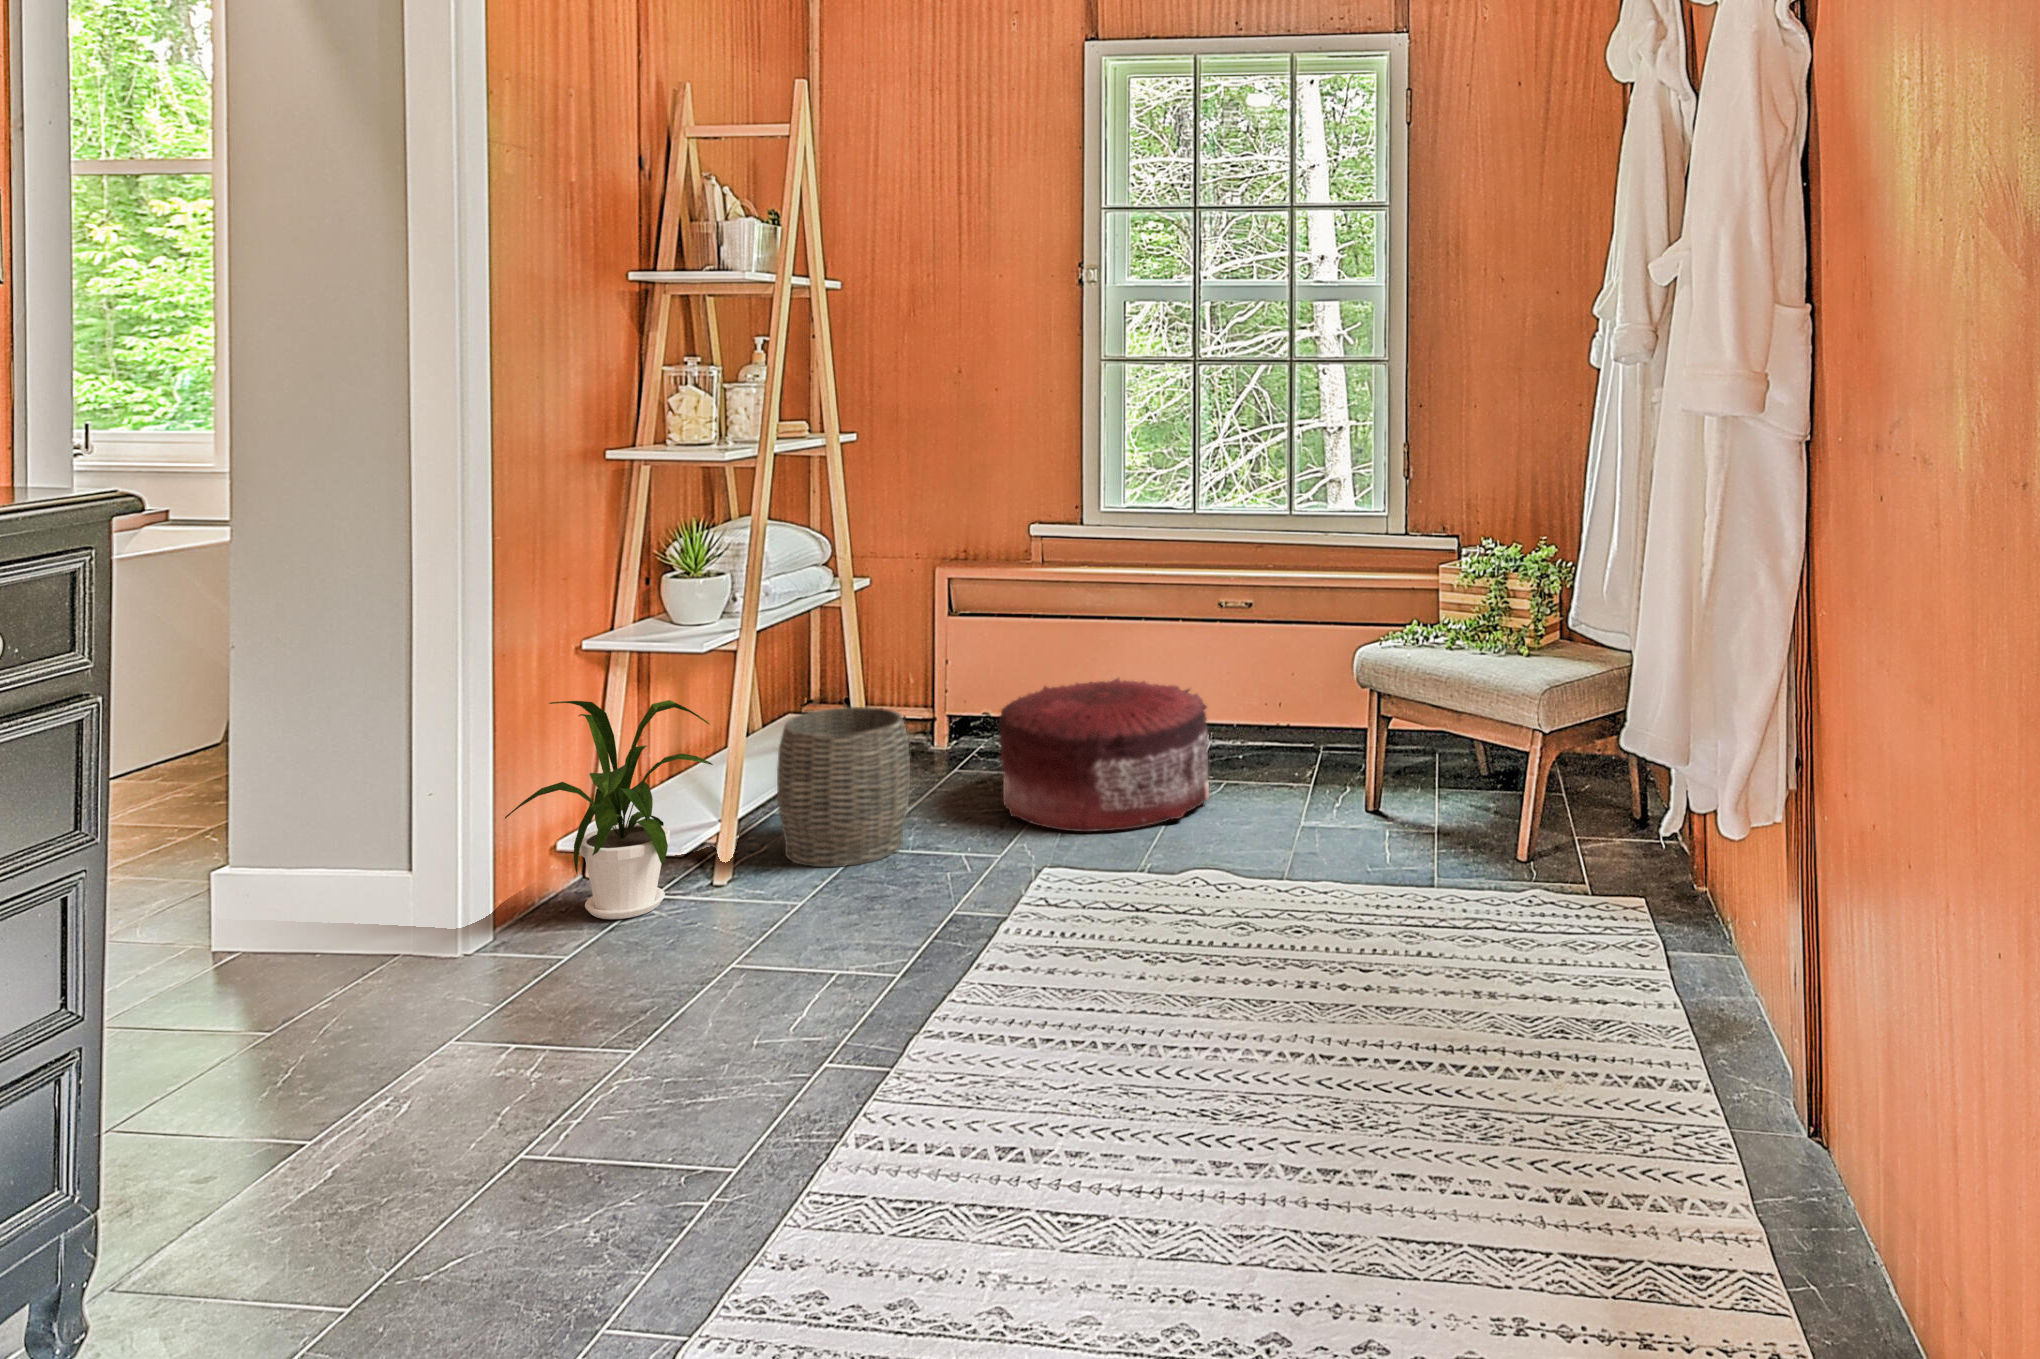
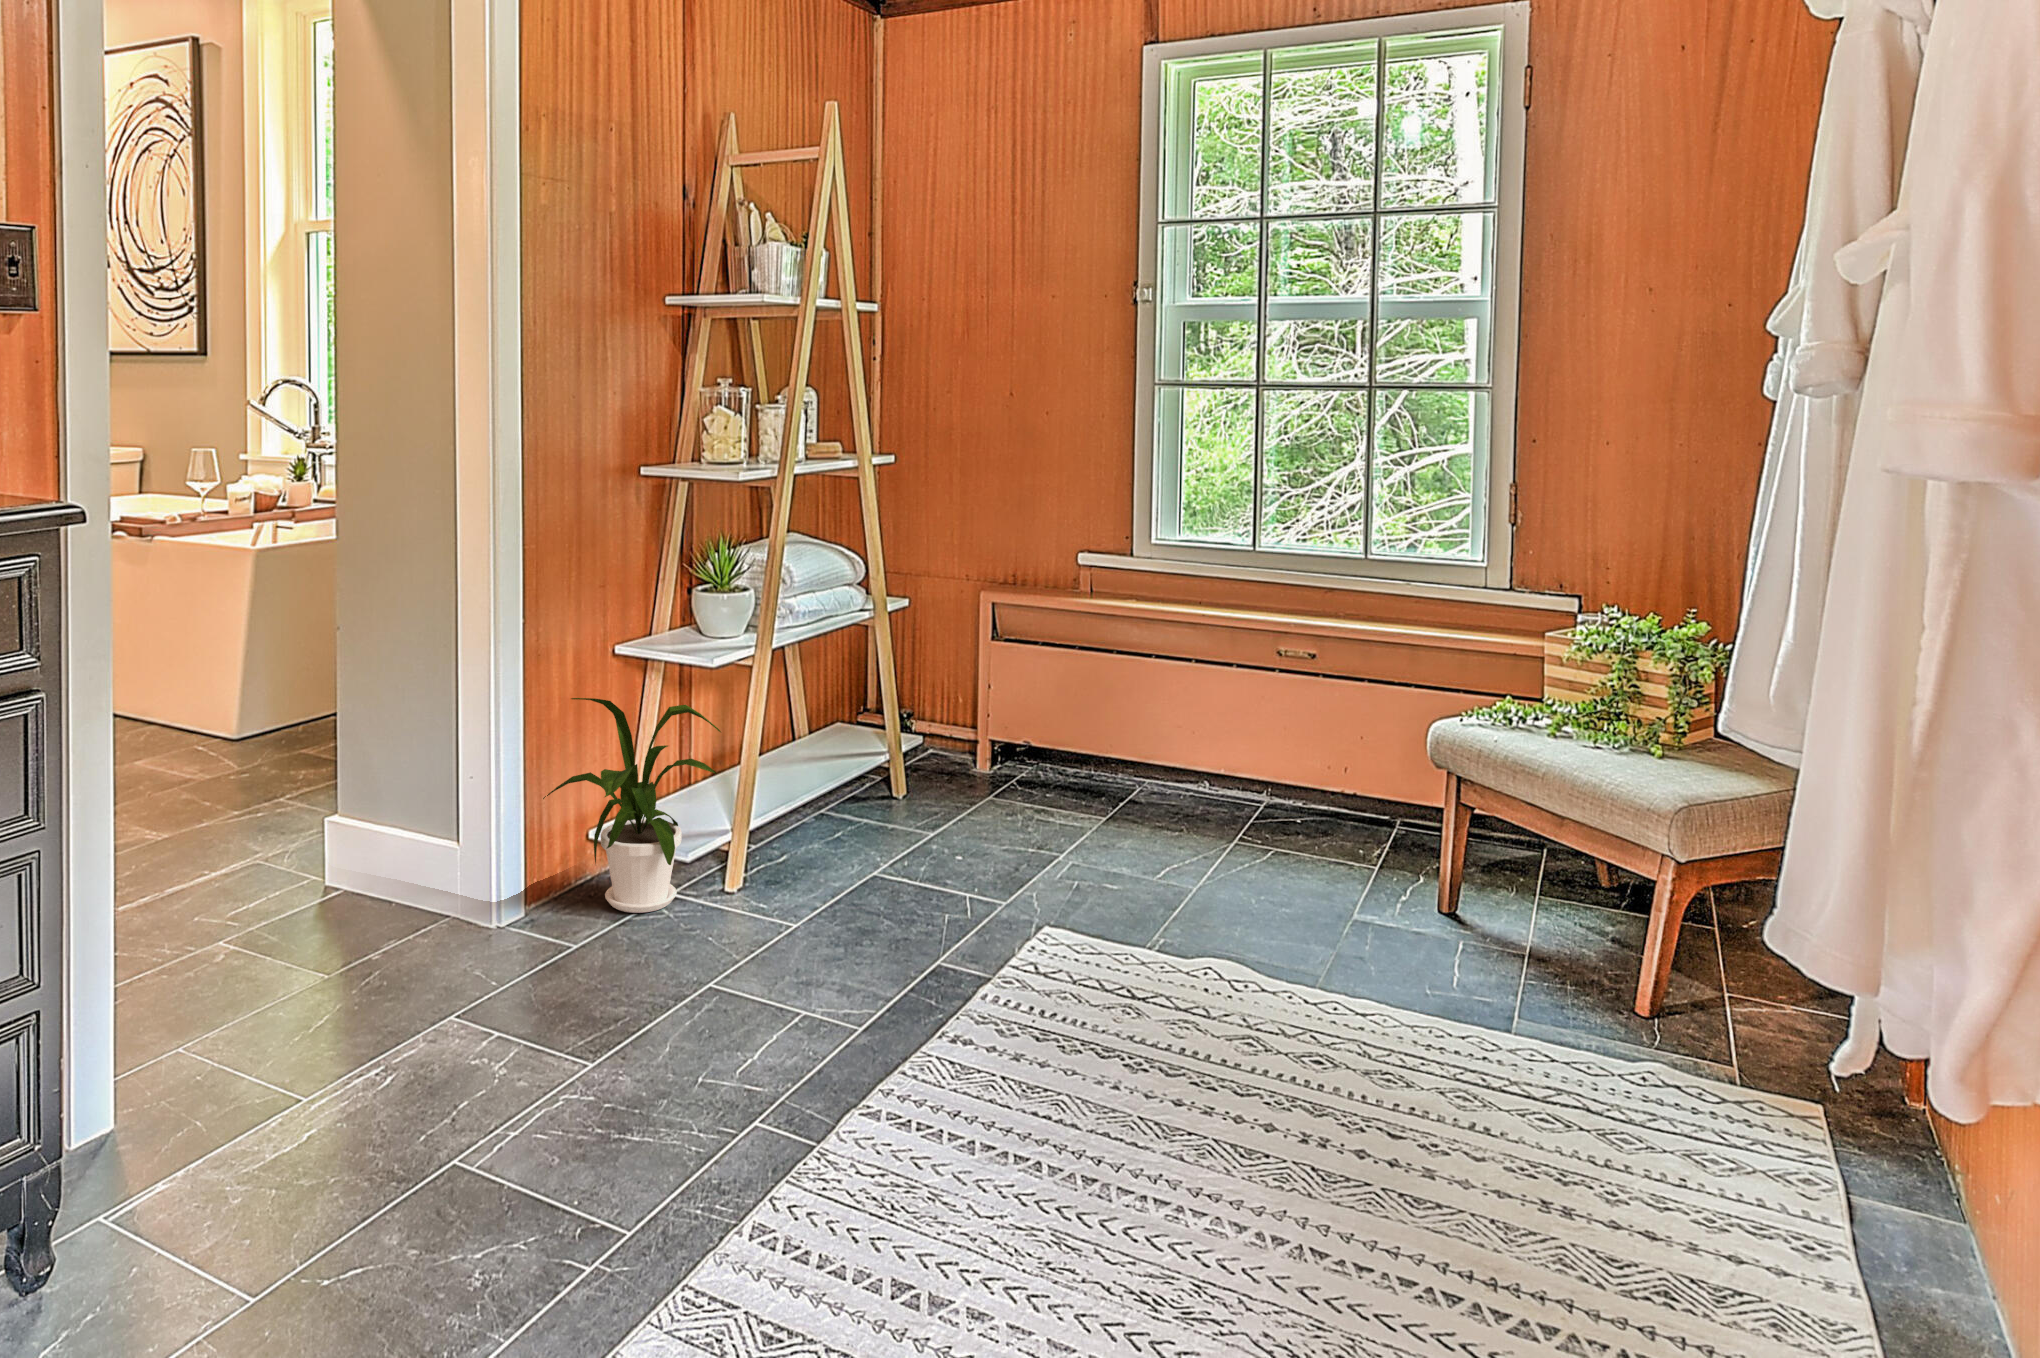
pouf: present [999,678,1209,832] -> none [1019,720,1254,893]
woven basket: present [777,707,910,867] -> none [792,725,921,890]

